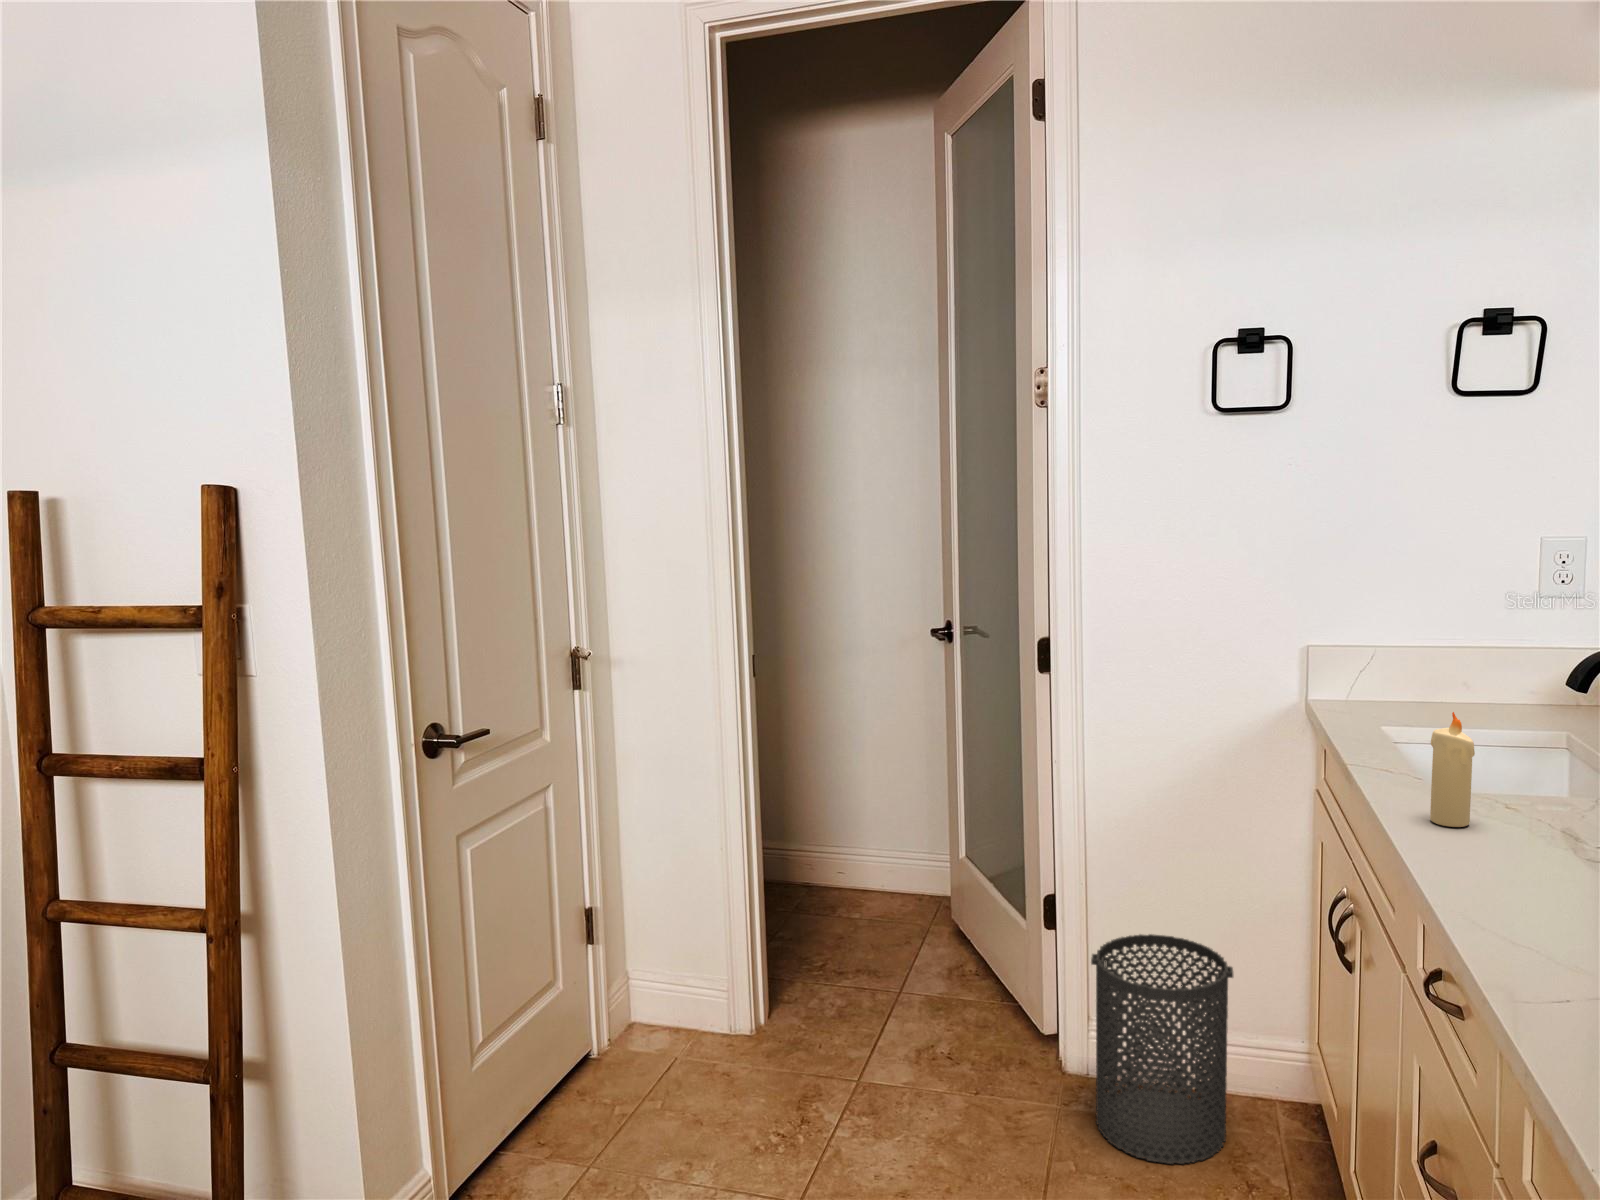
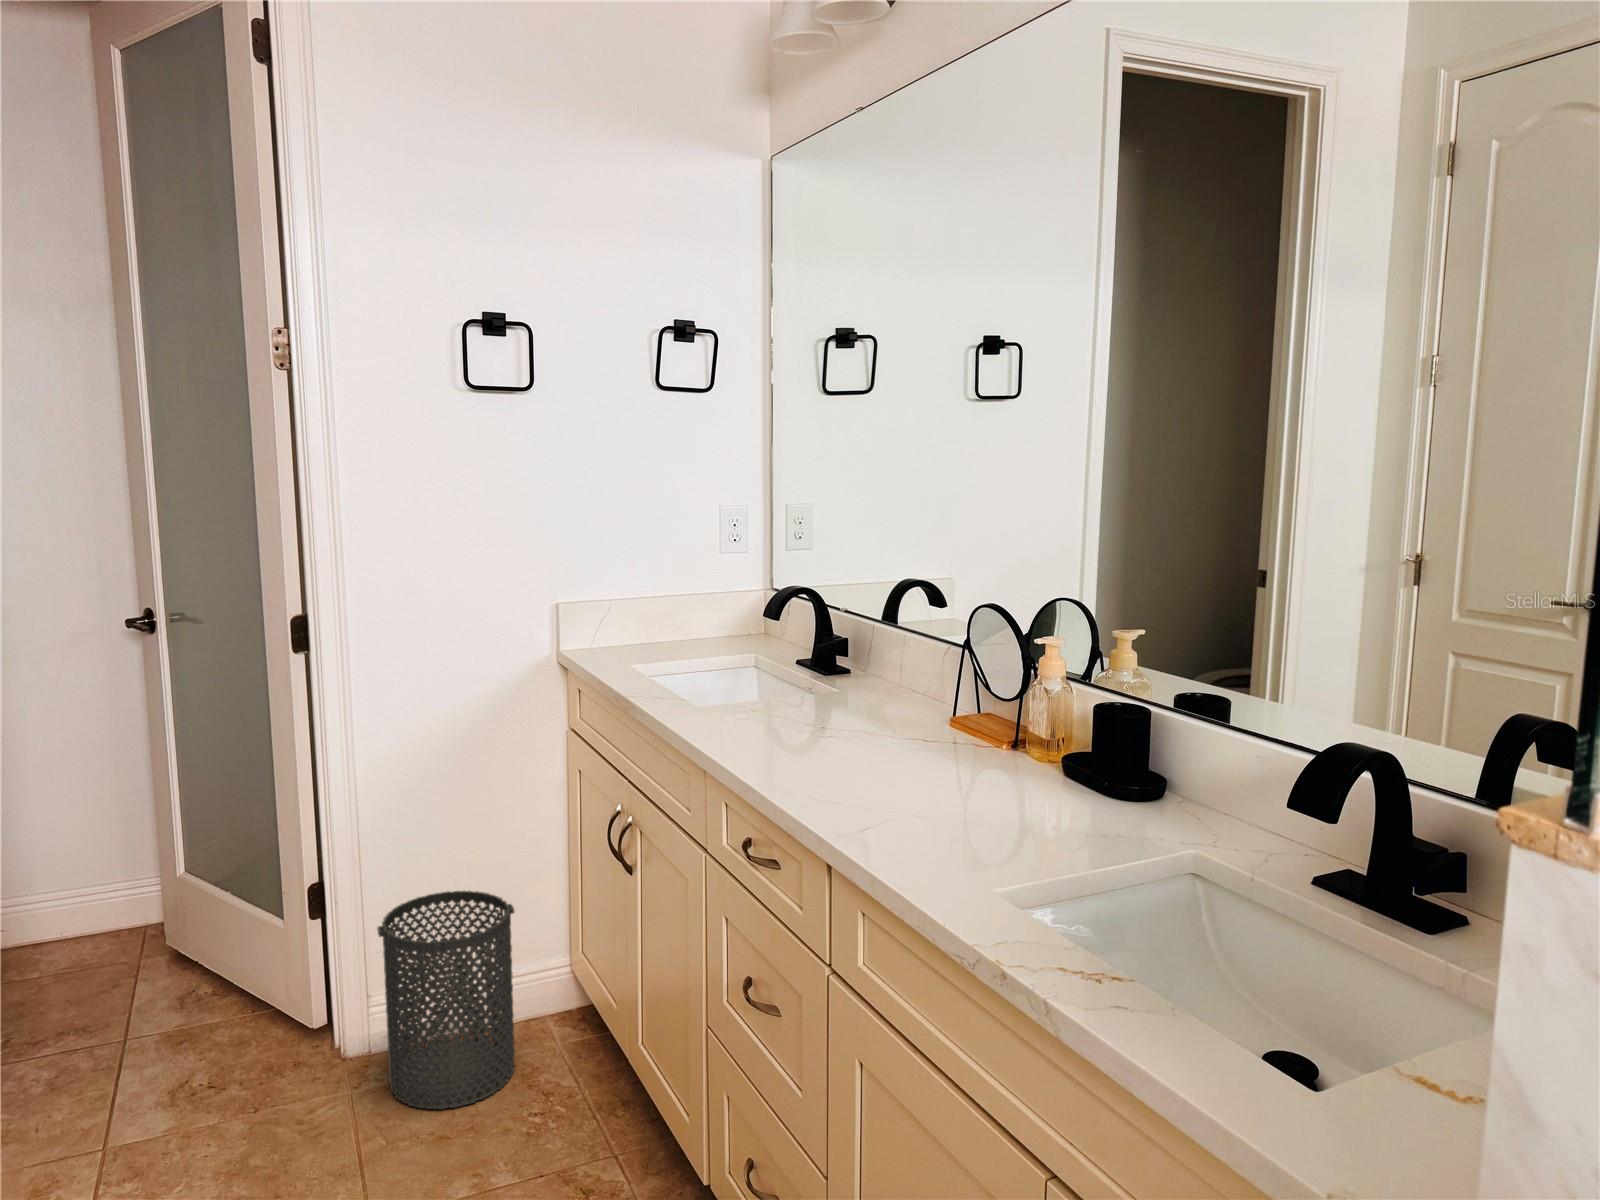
candle: present [1430,712,1475,827] -> none [707,637,738,730]

